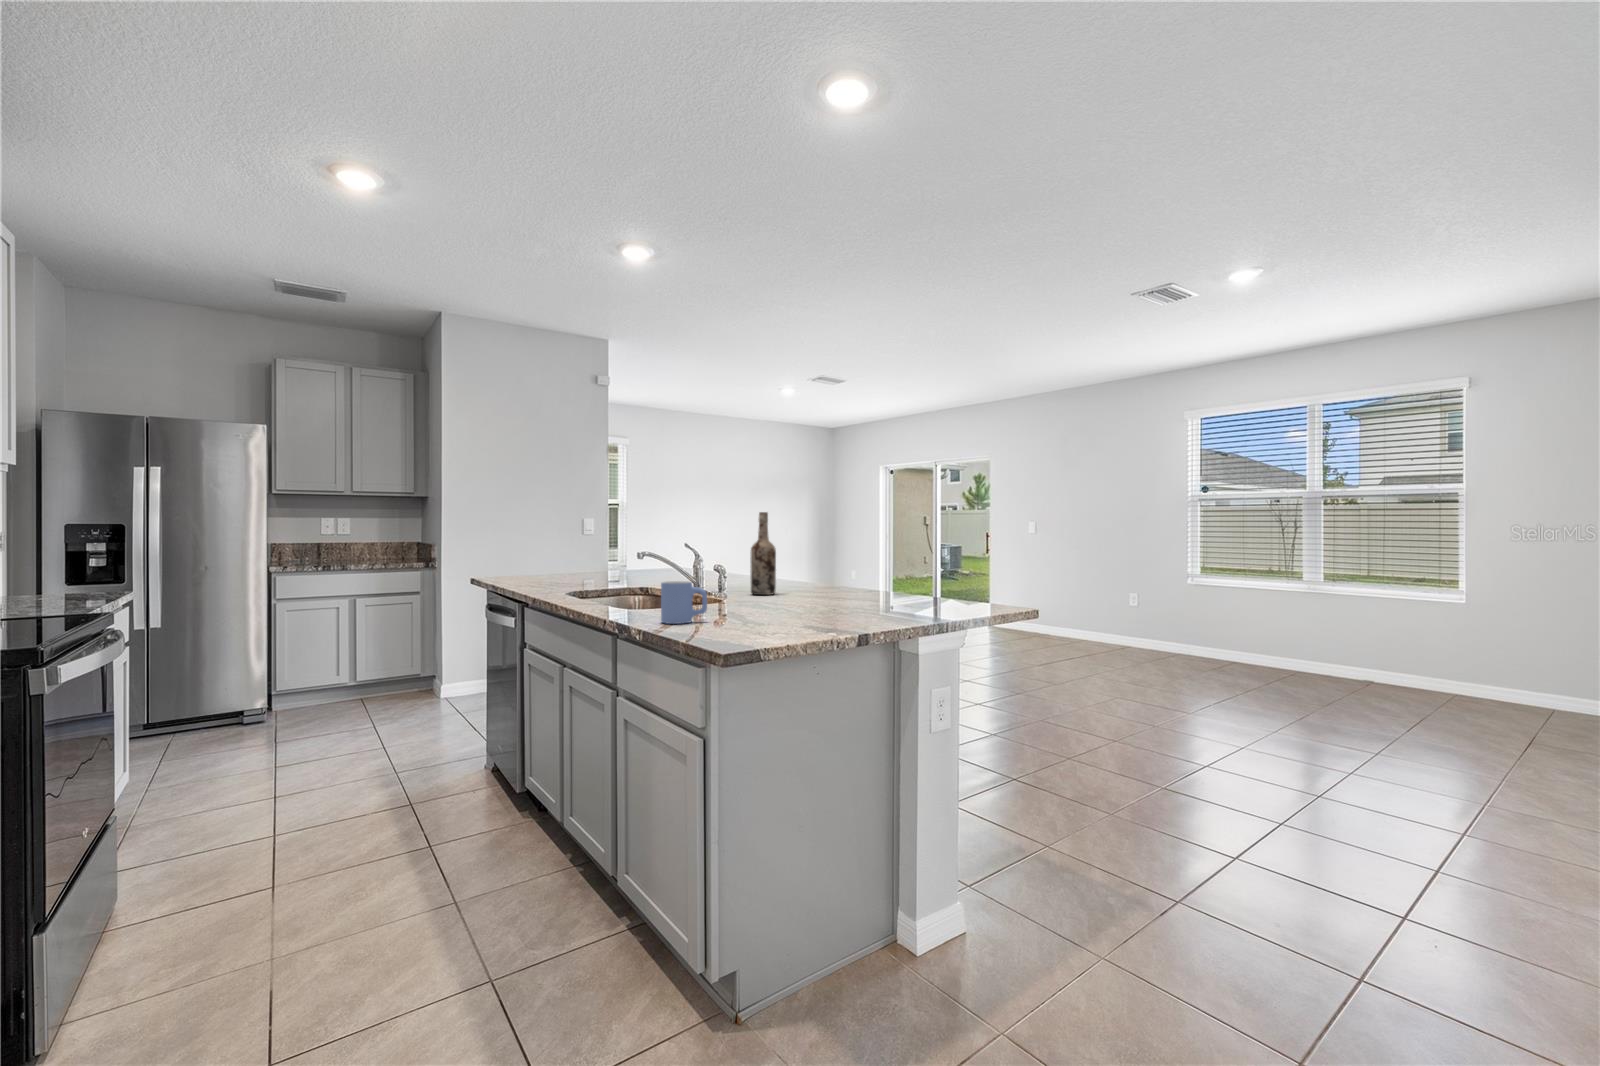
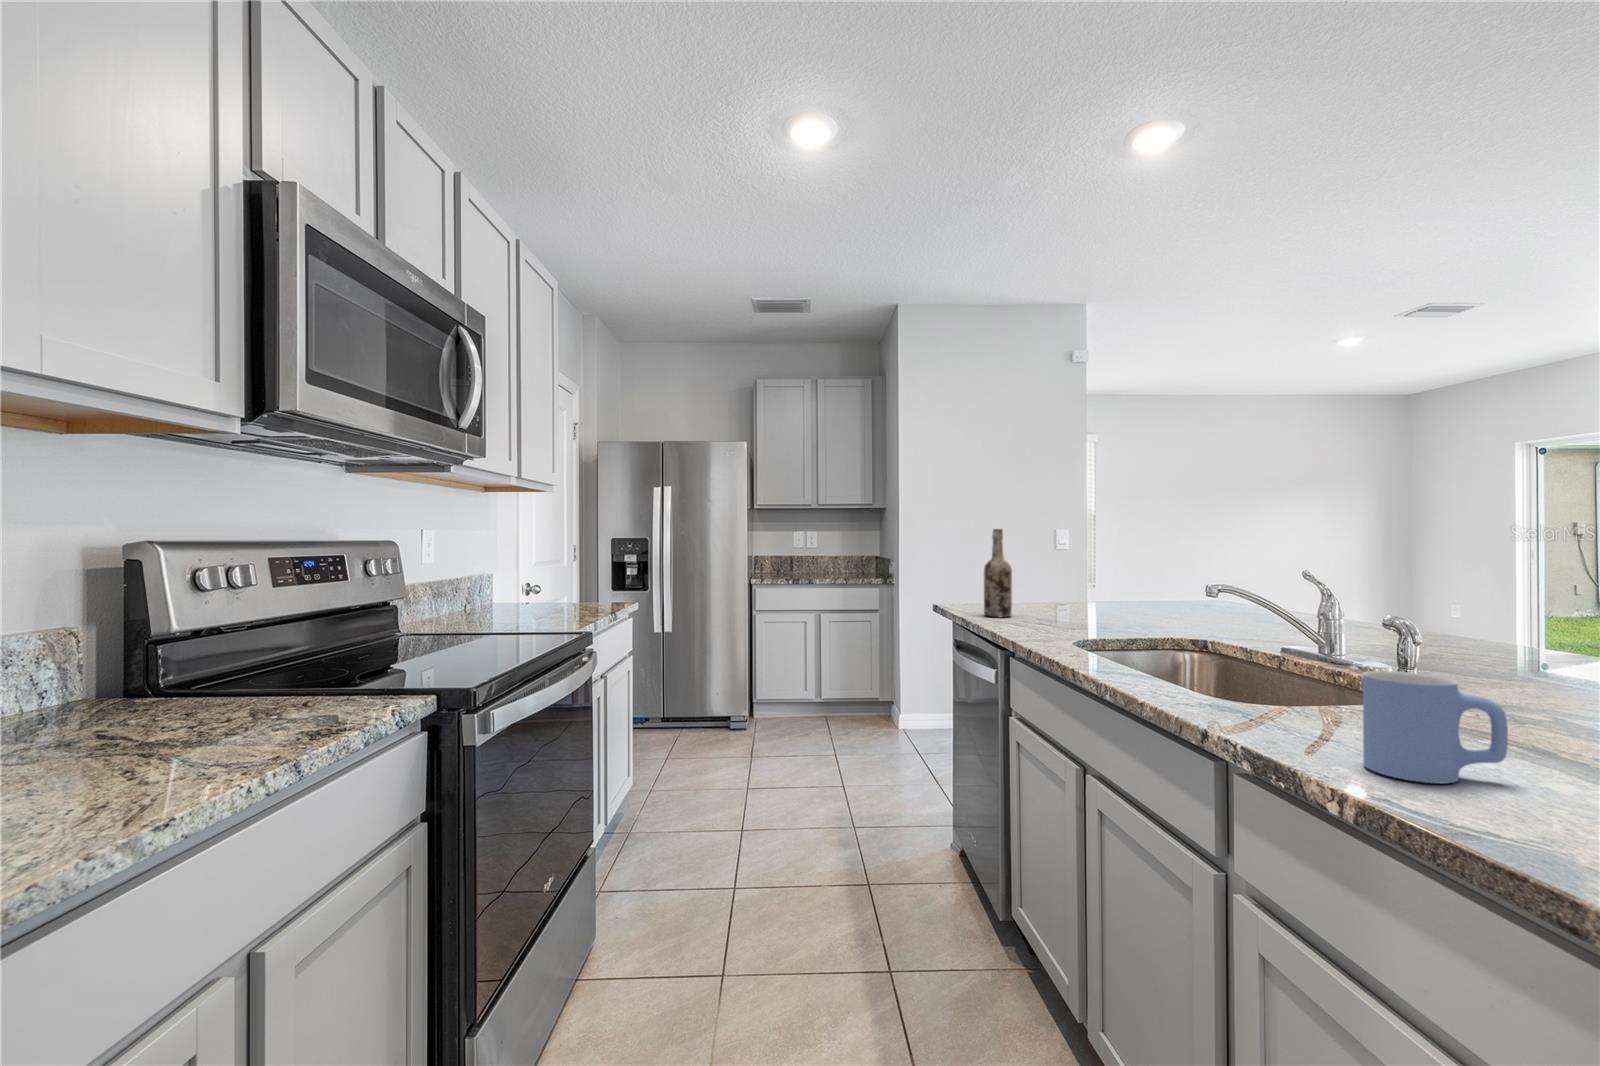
wine bottle: present [751,512,776,595] -> present [984,529,1012,617]

